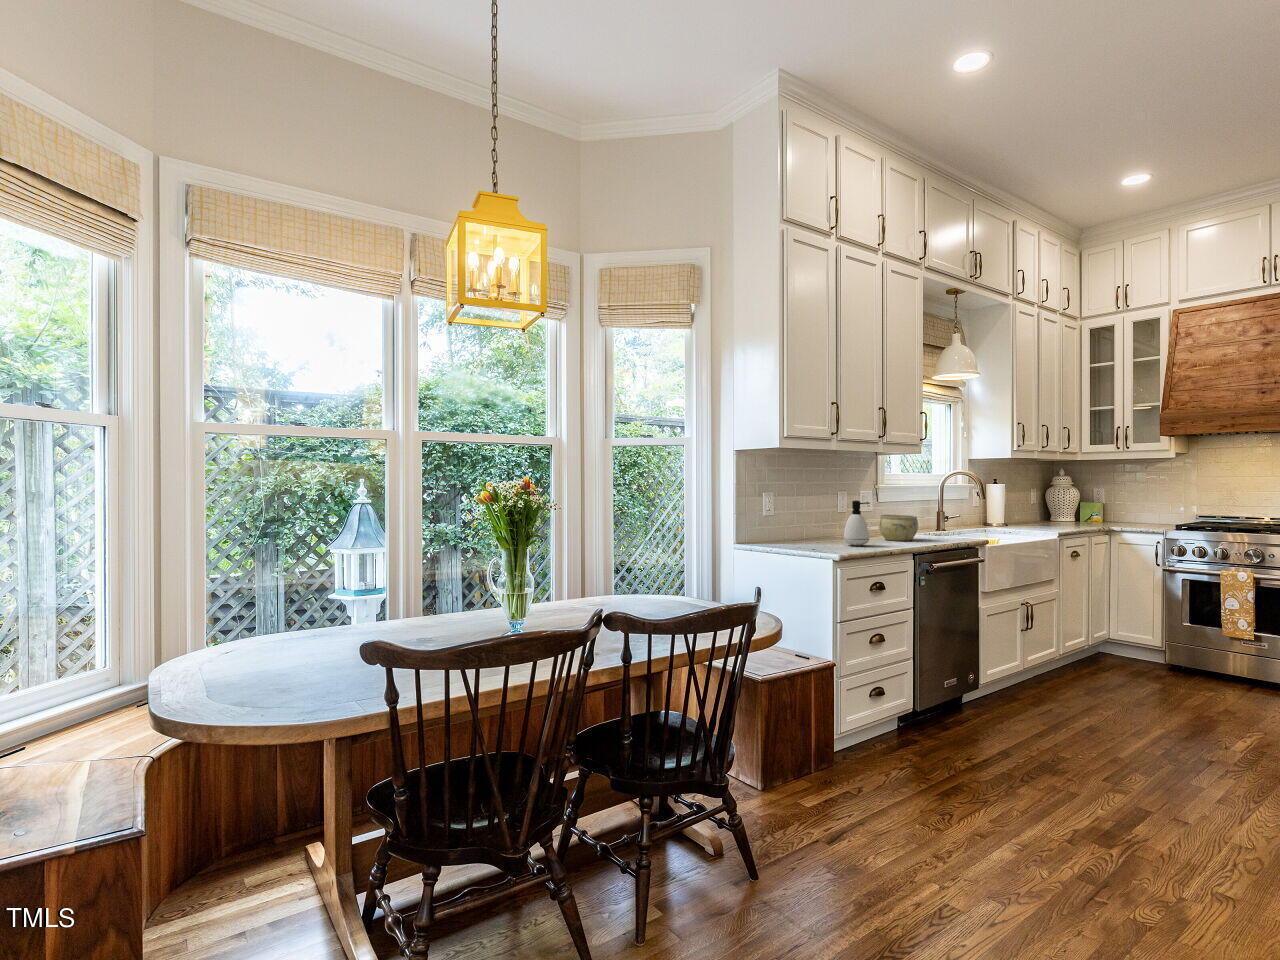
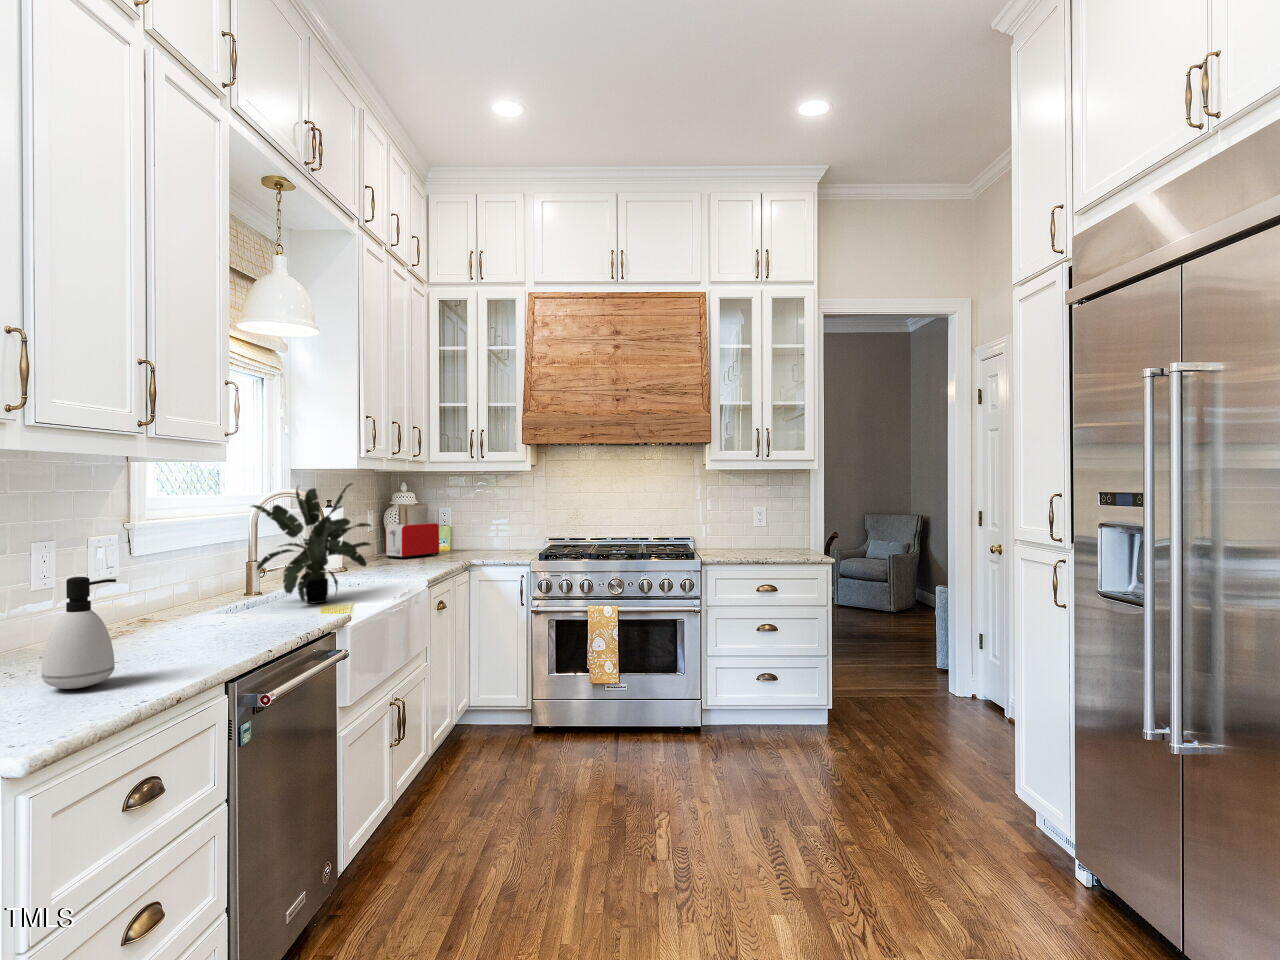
potted plant: none [936,465,1008,535] -> present [251,483,371,603]
toaster: none [1042,484,1087,524] -> present [386,504,439,559]
ceramic bowl: present [878,514,918,541] -> none [135,586,226,646]

